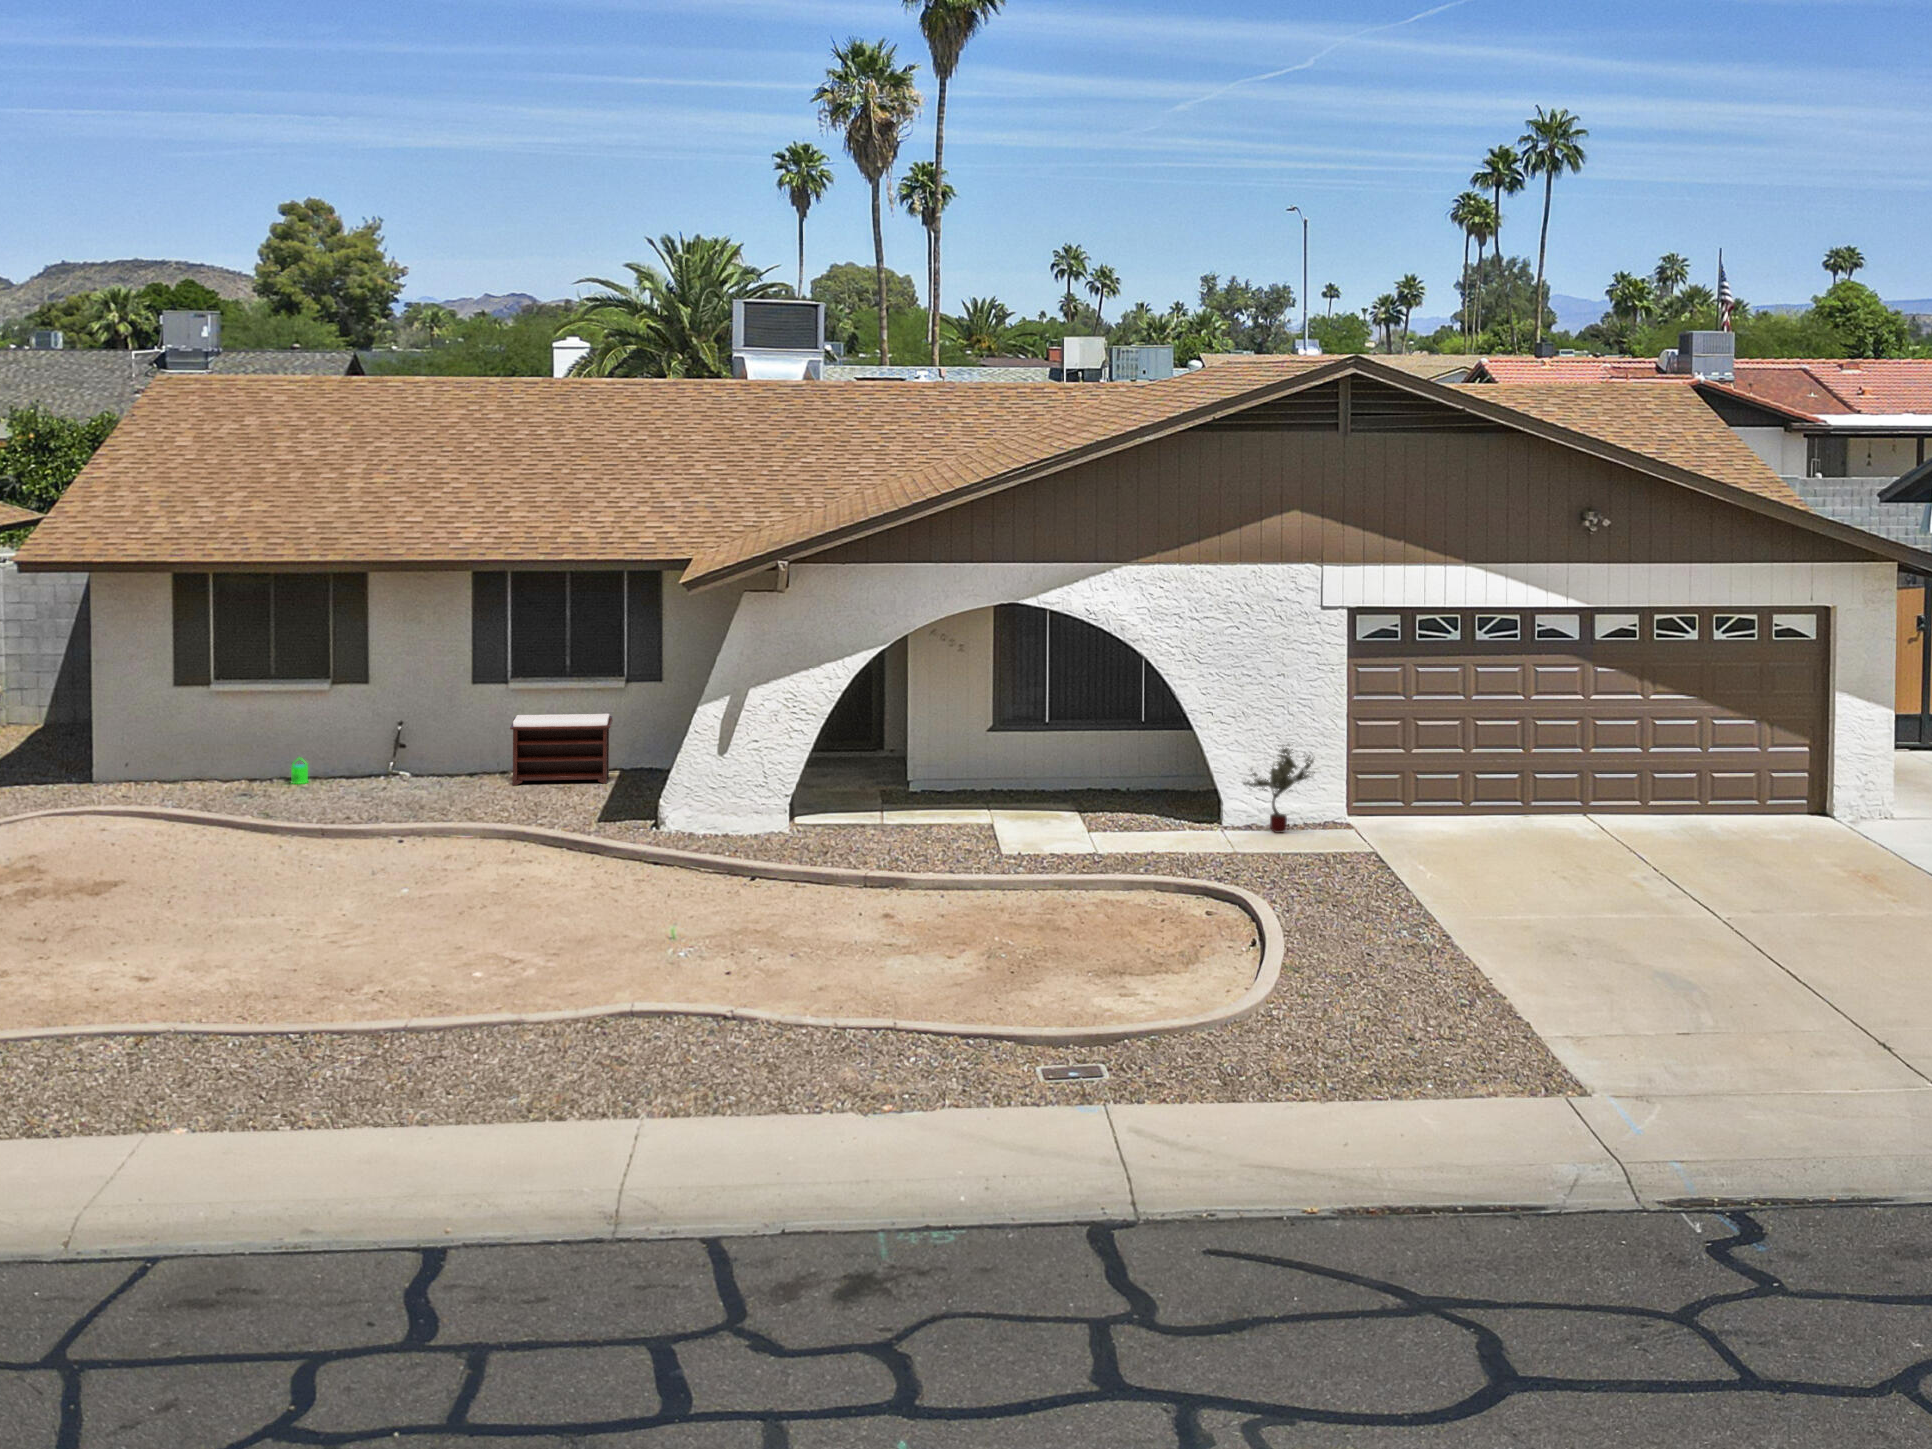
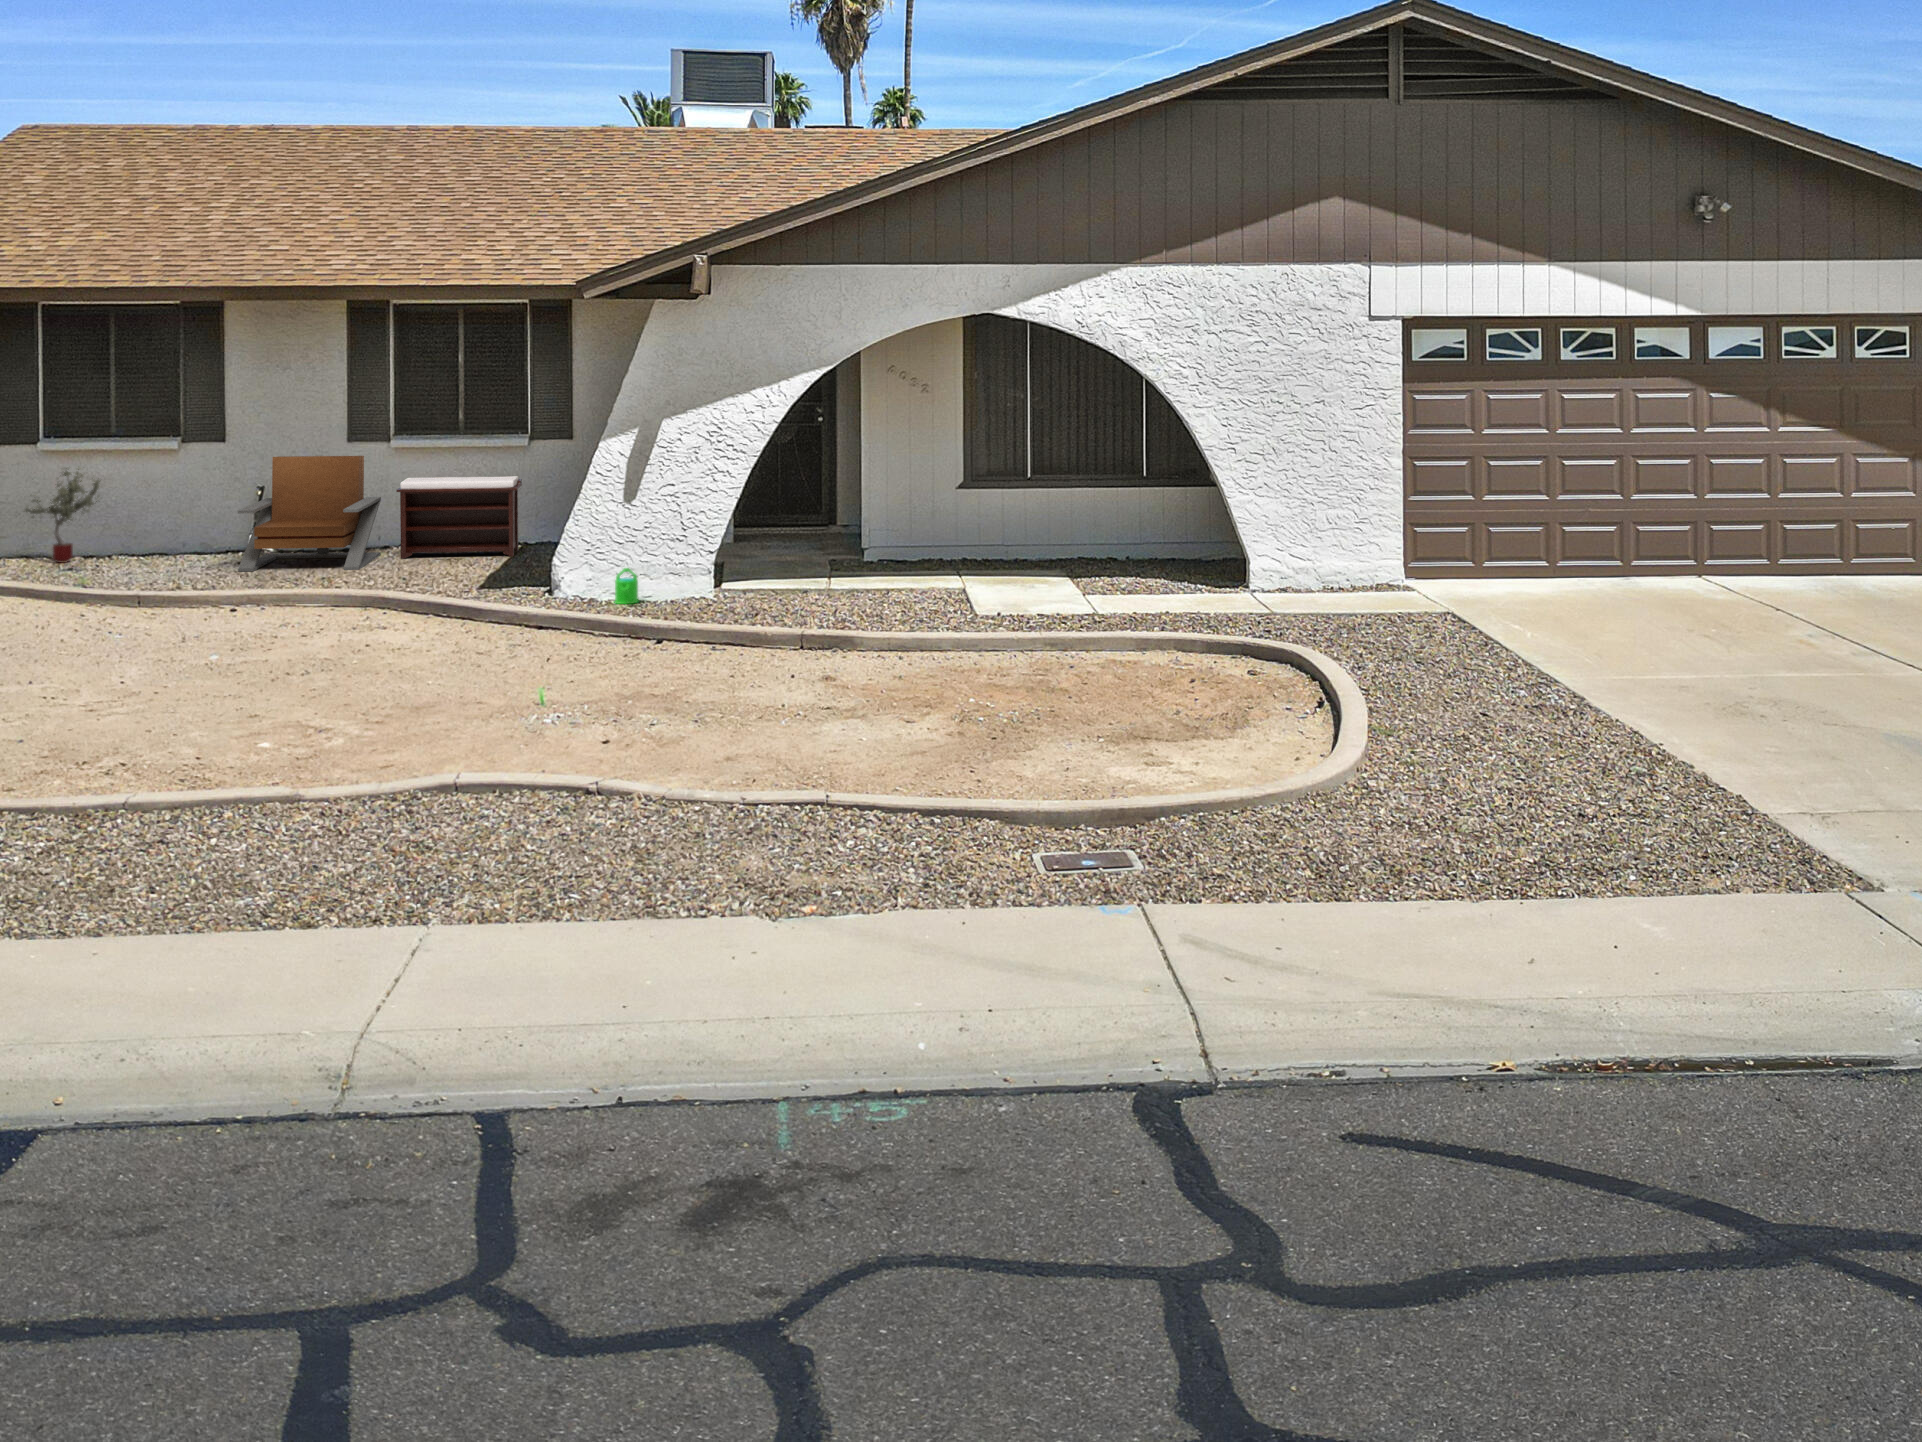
lounge chair: none [383,697,495,799] -> present [238,456,381,571]
potted tree: present [1244,744,1314,833] -> present [26,468,100,563]
watering can: present [291,758,308,784] -> present [615,568,639,604]

